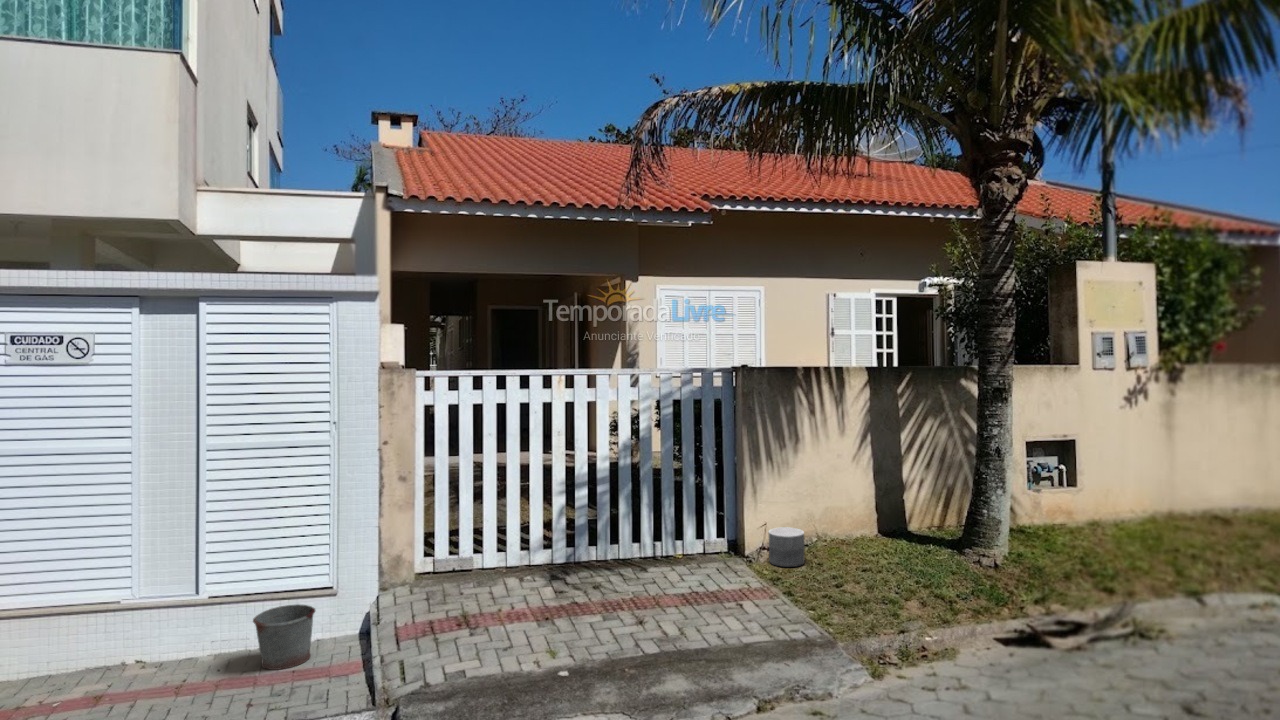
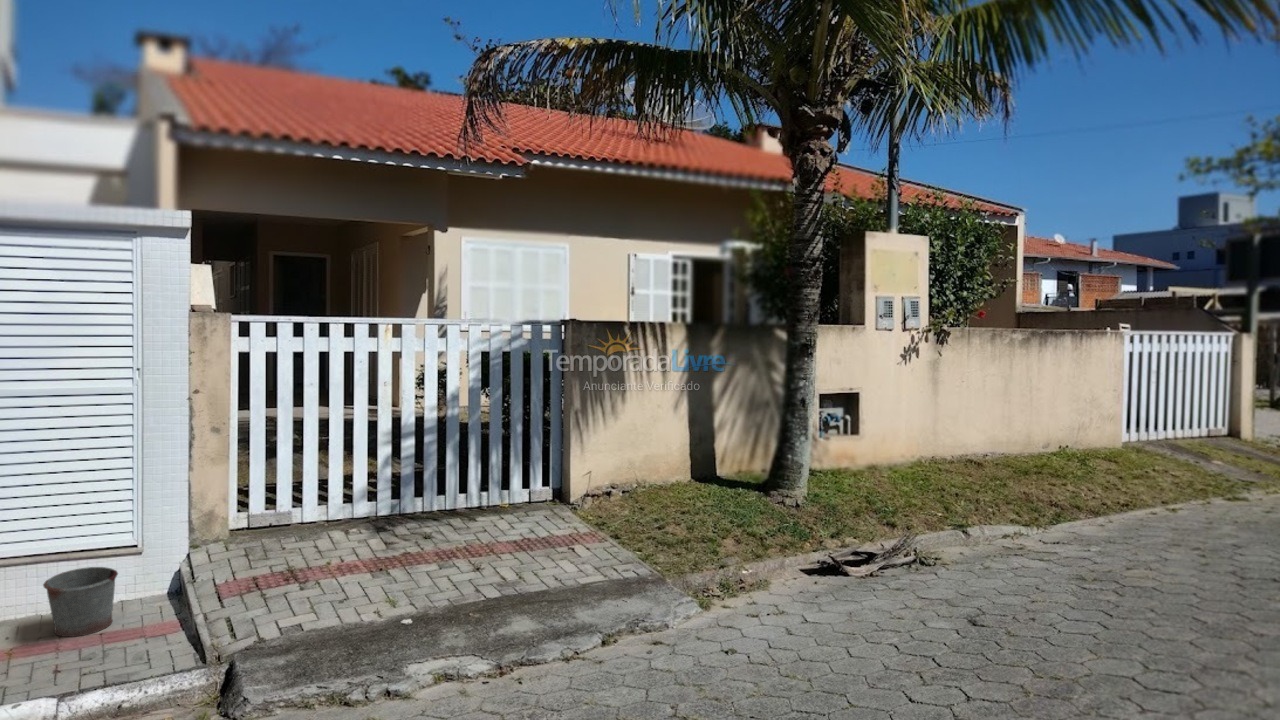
planter: present [769,527,805,567] -> none [595,475,629,512]

